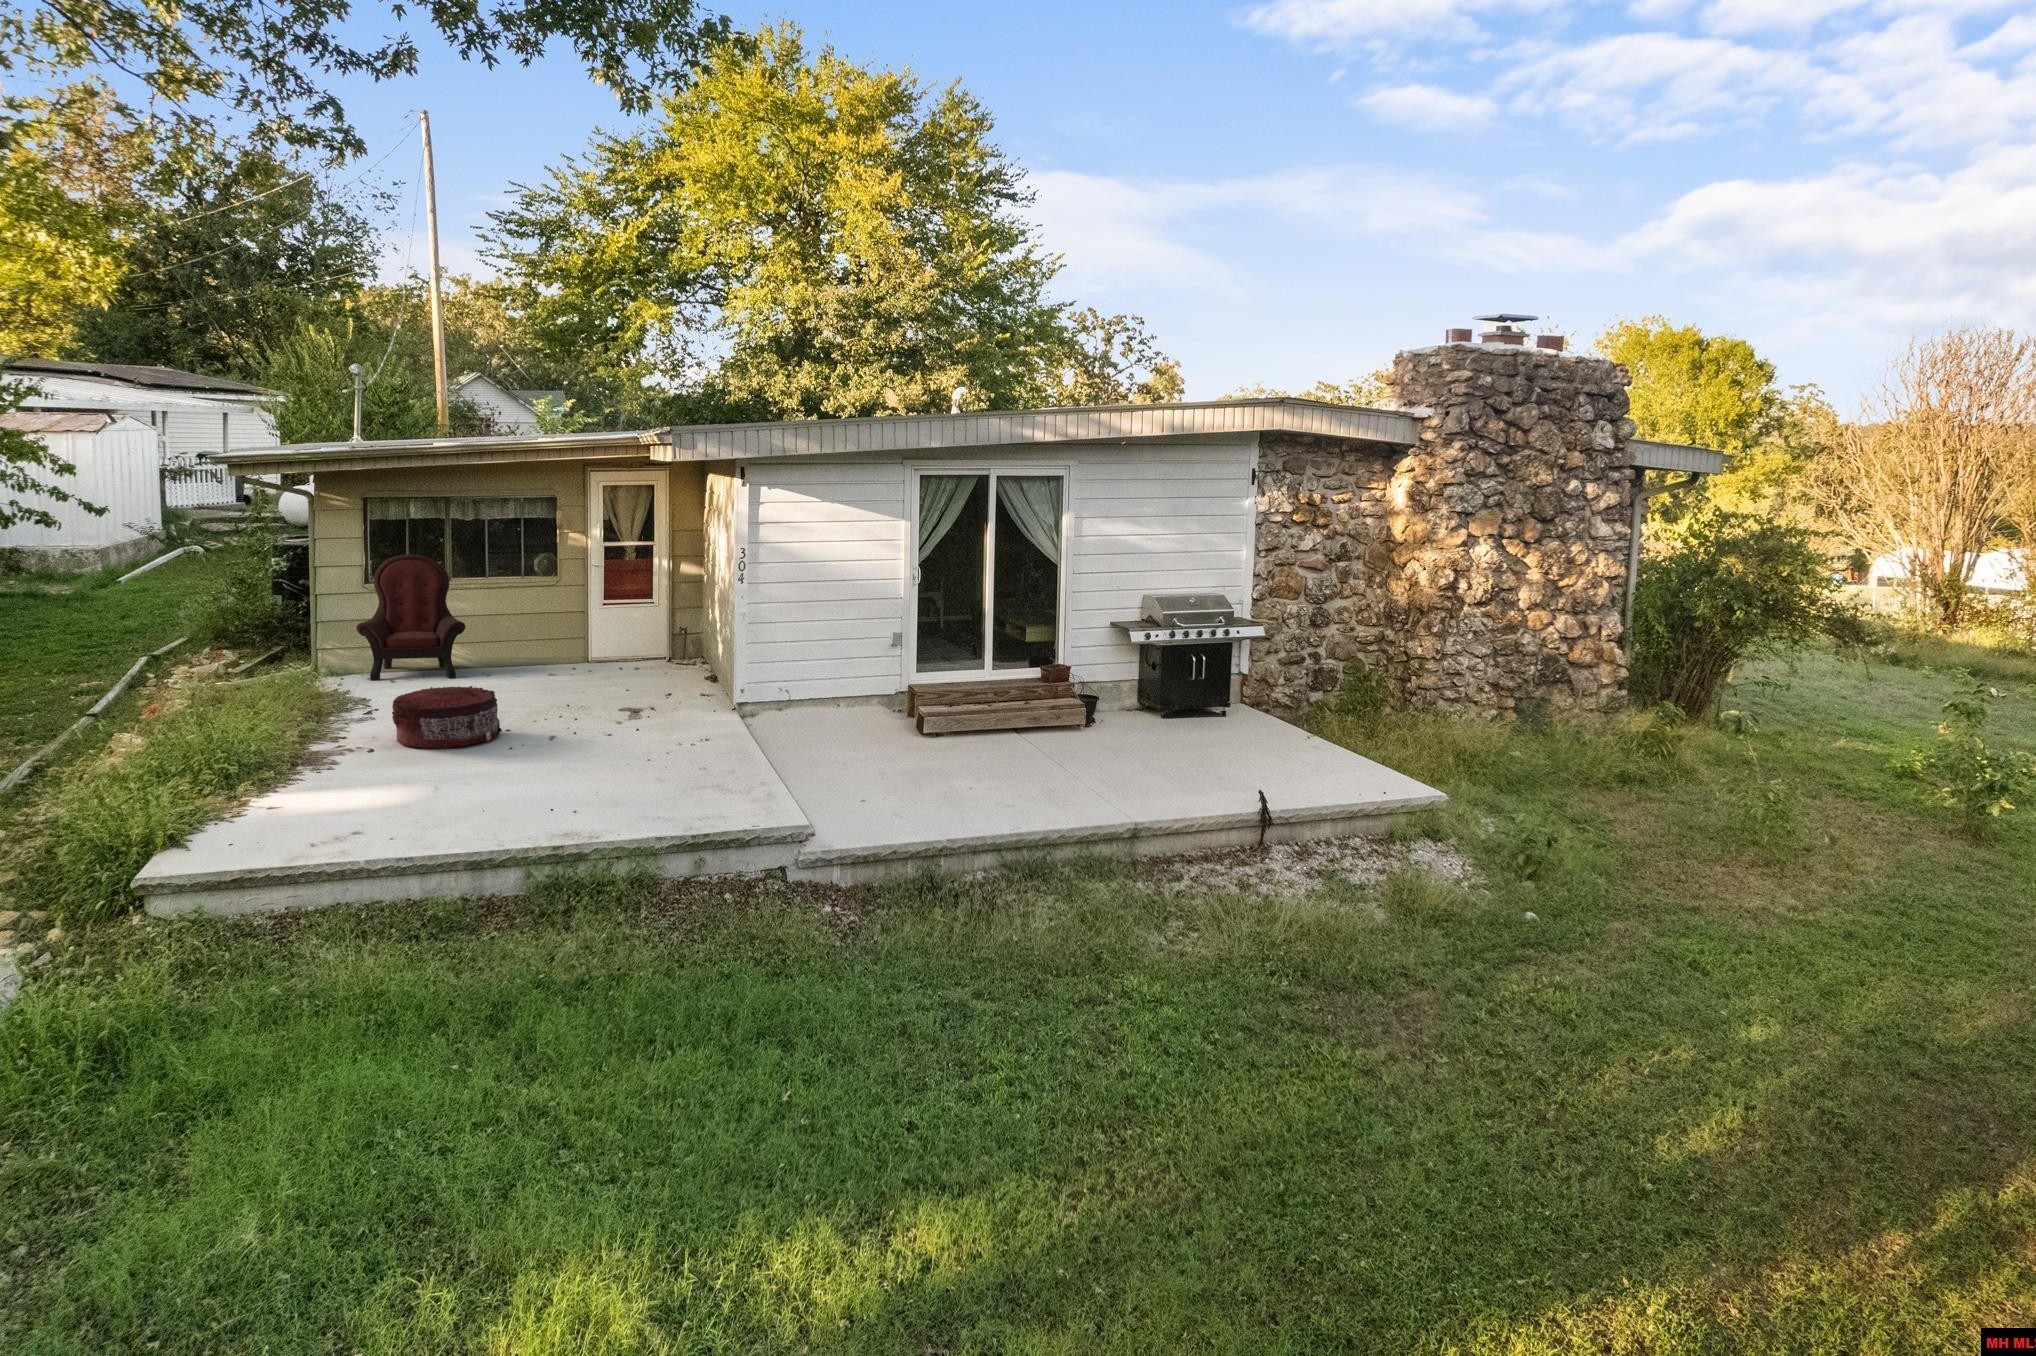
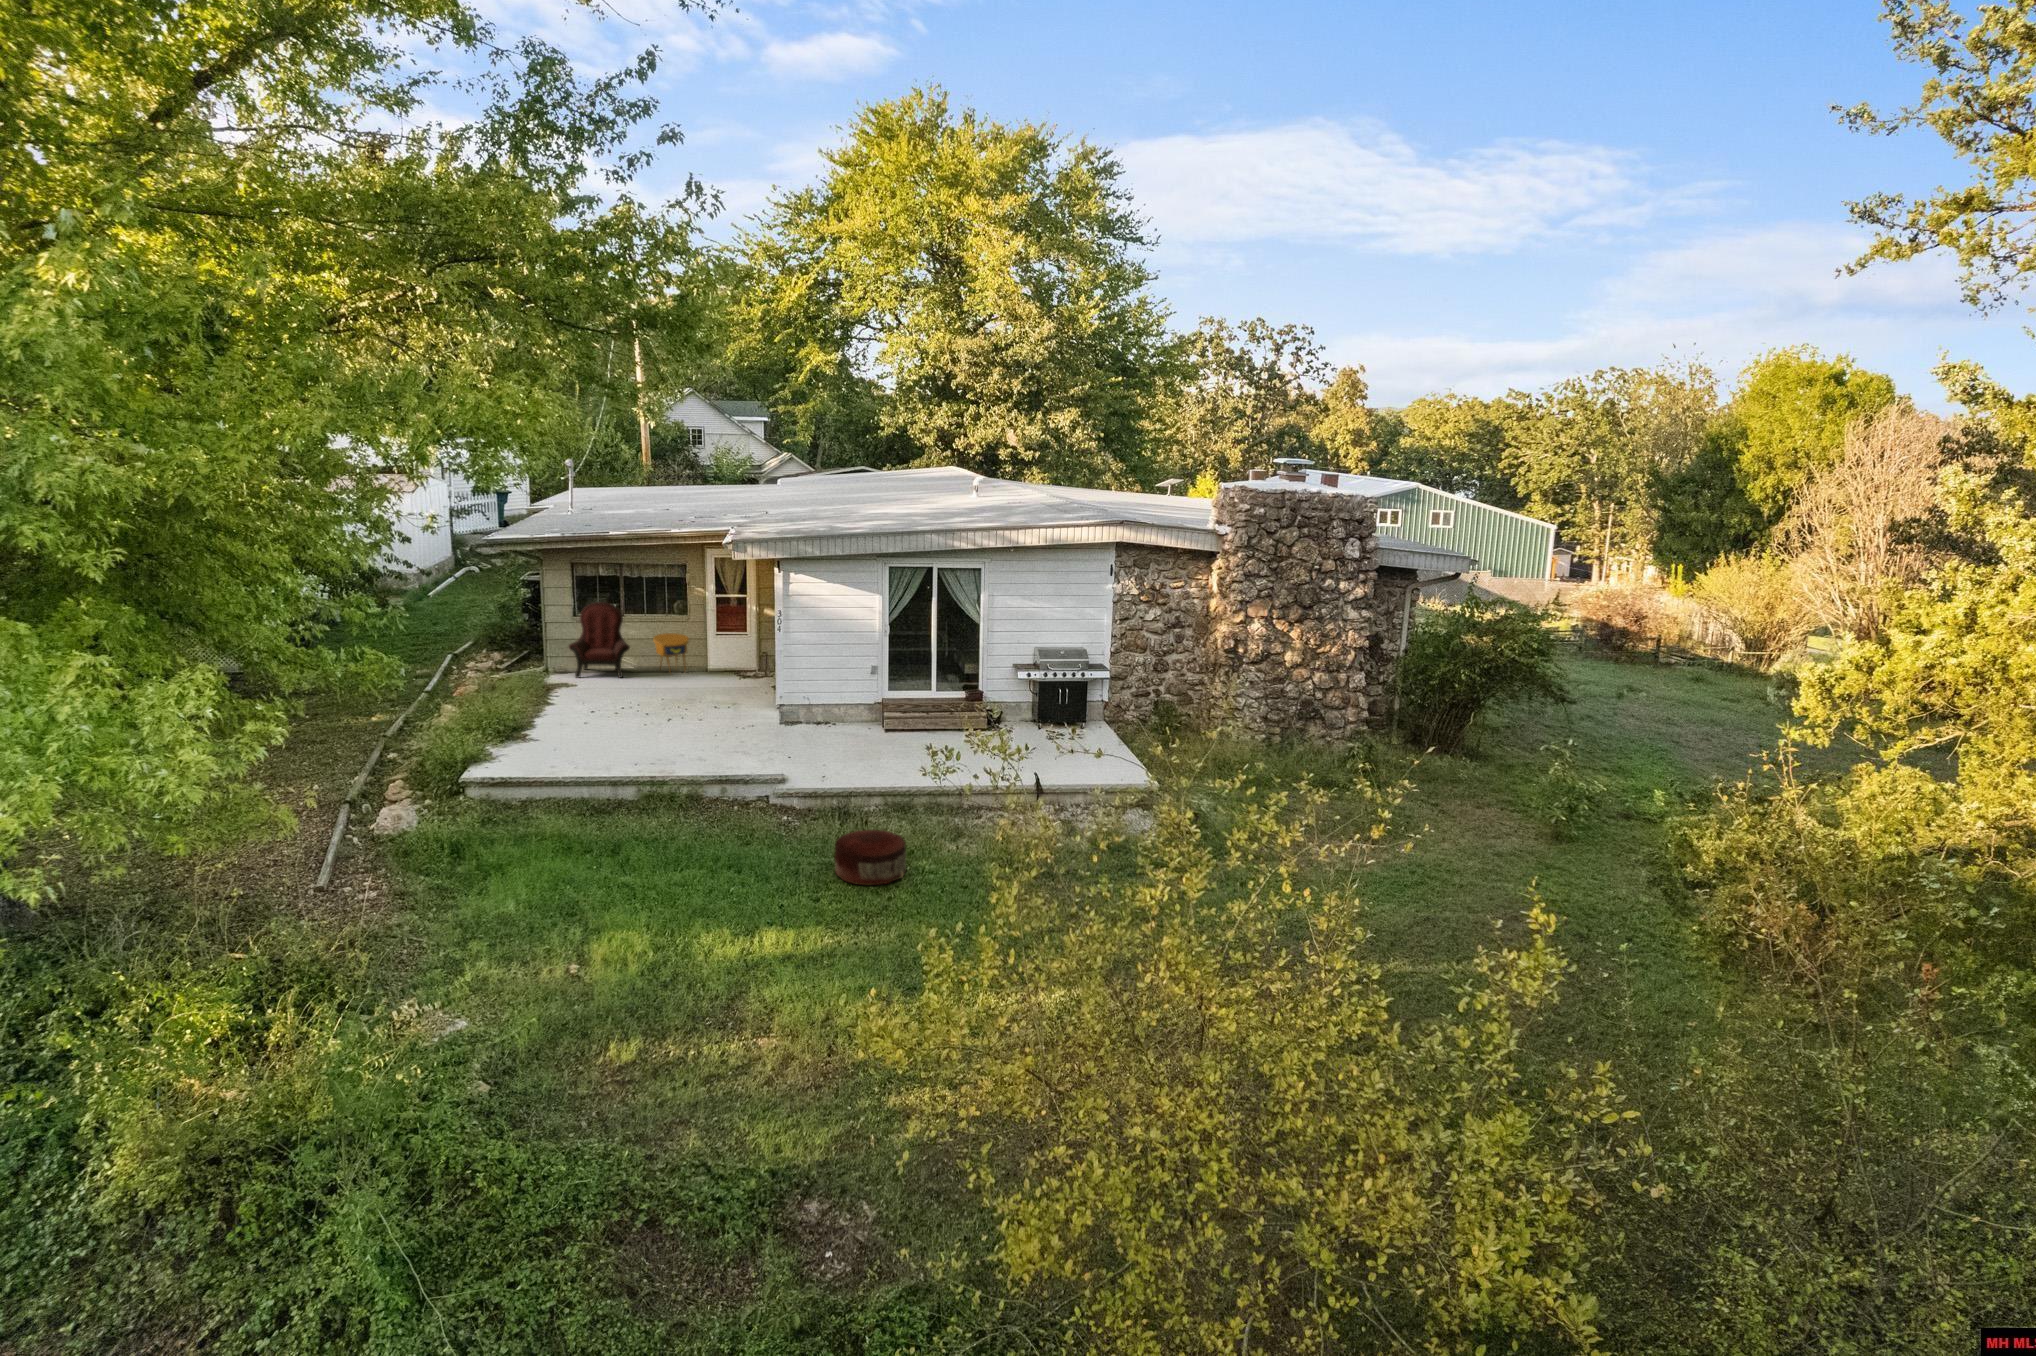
side table: none [503,604,563,670] -> present [653,633,689,671]
pouf: present [392,686,502,748] -> present [834,830,907,885]

